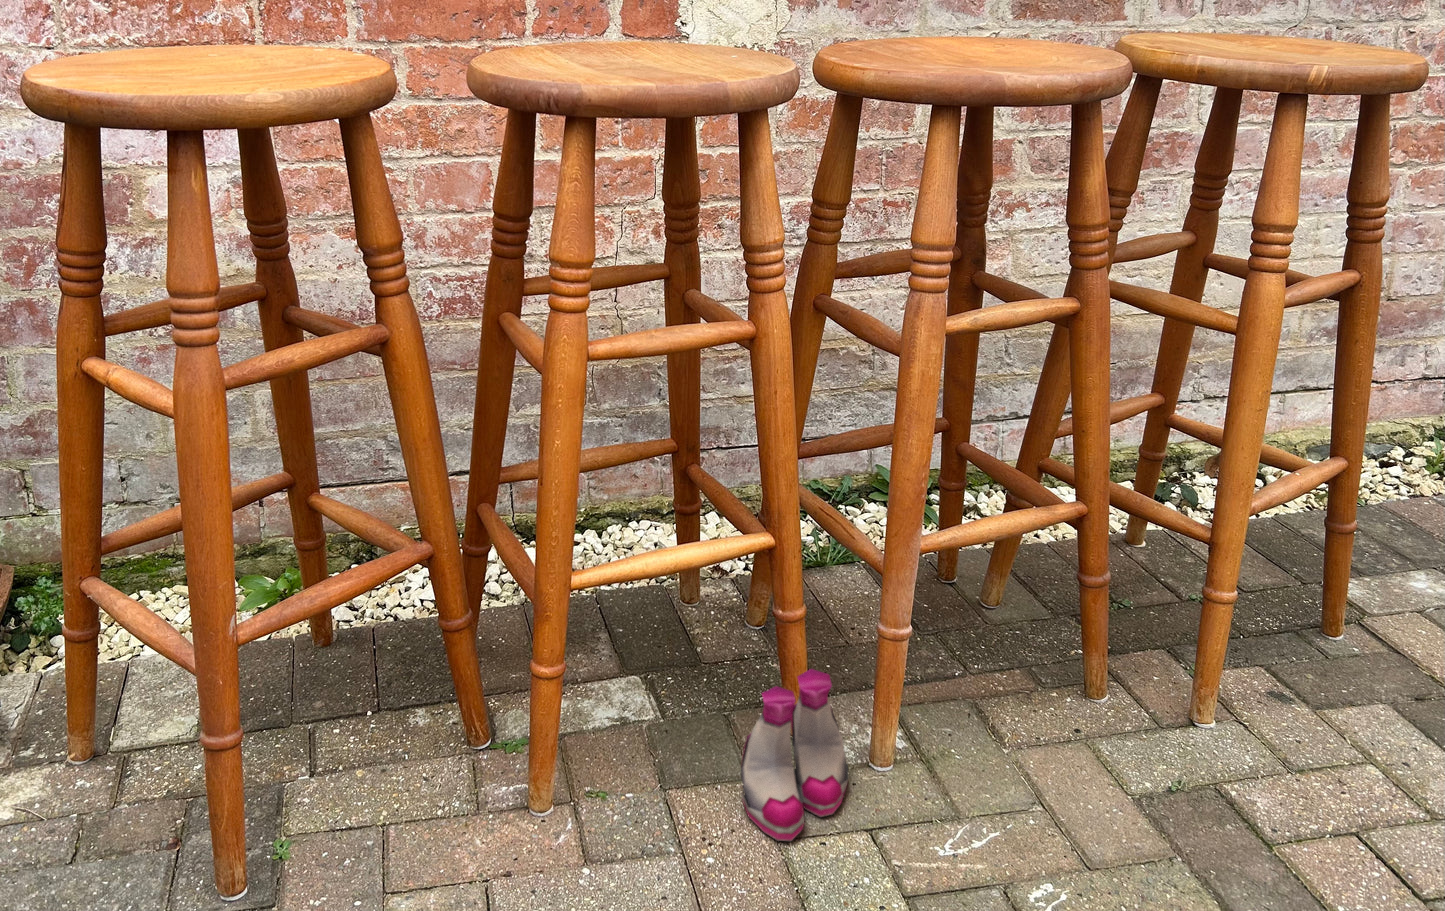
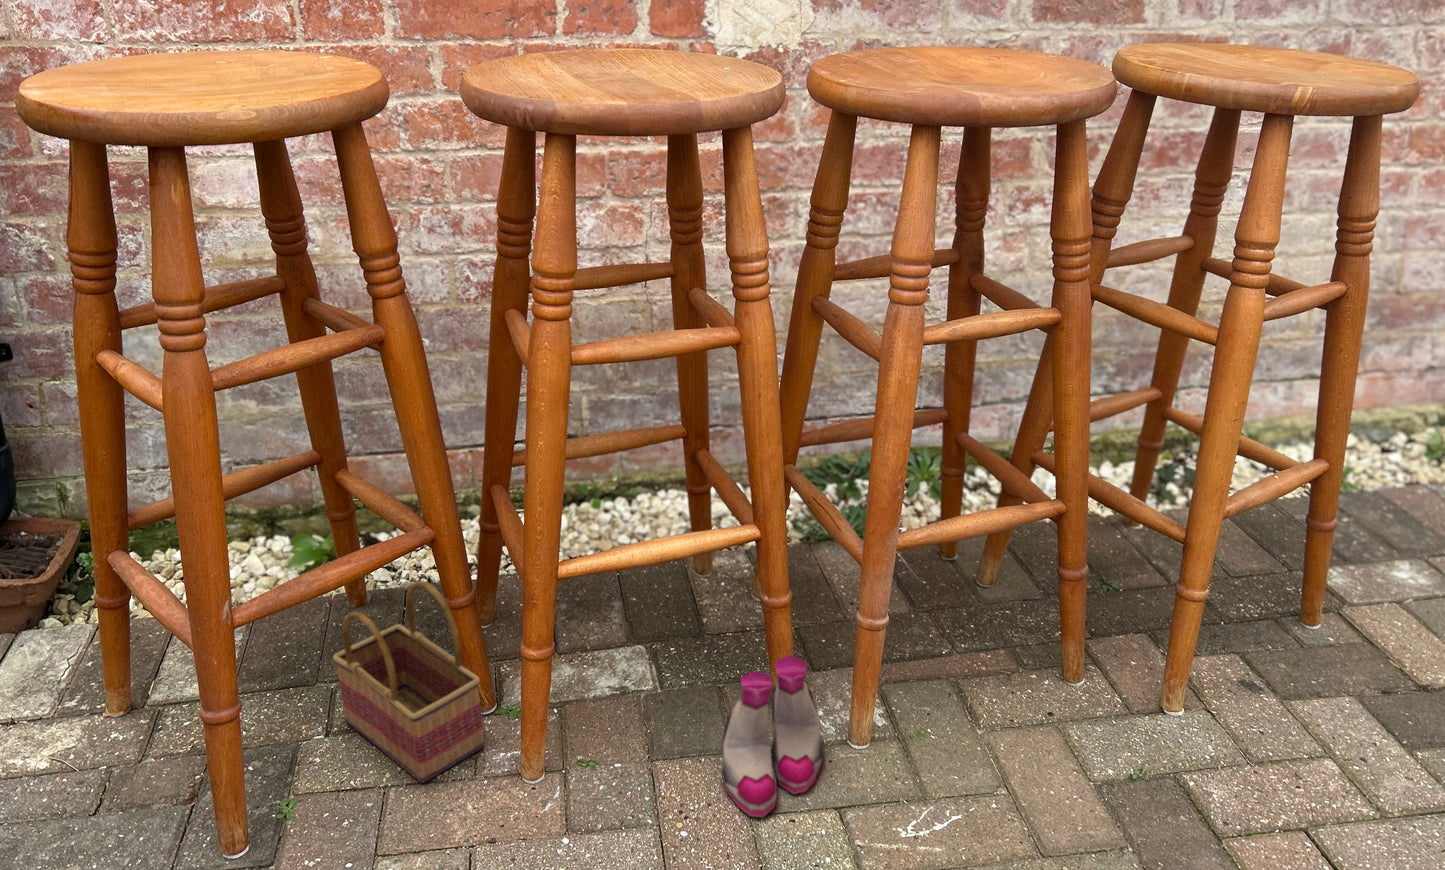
basket: none [316,605,483,822] -> present [333,581,484,783]

